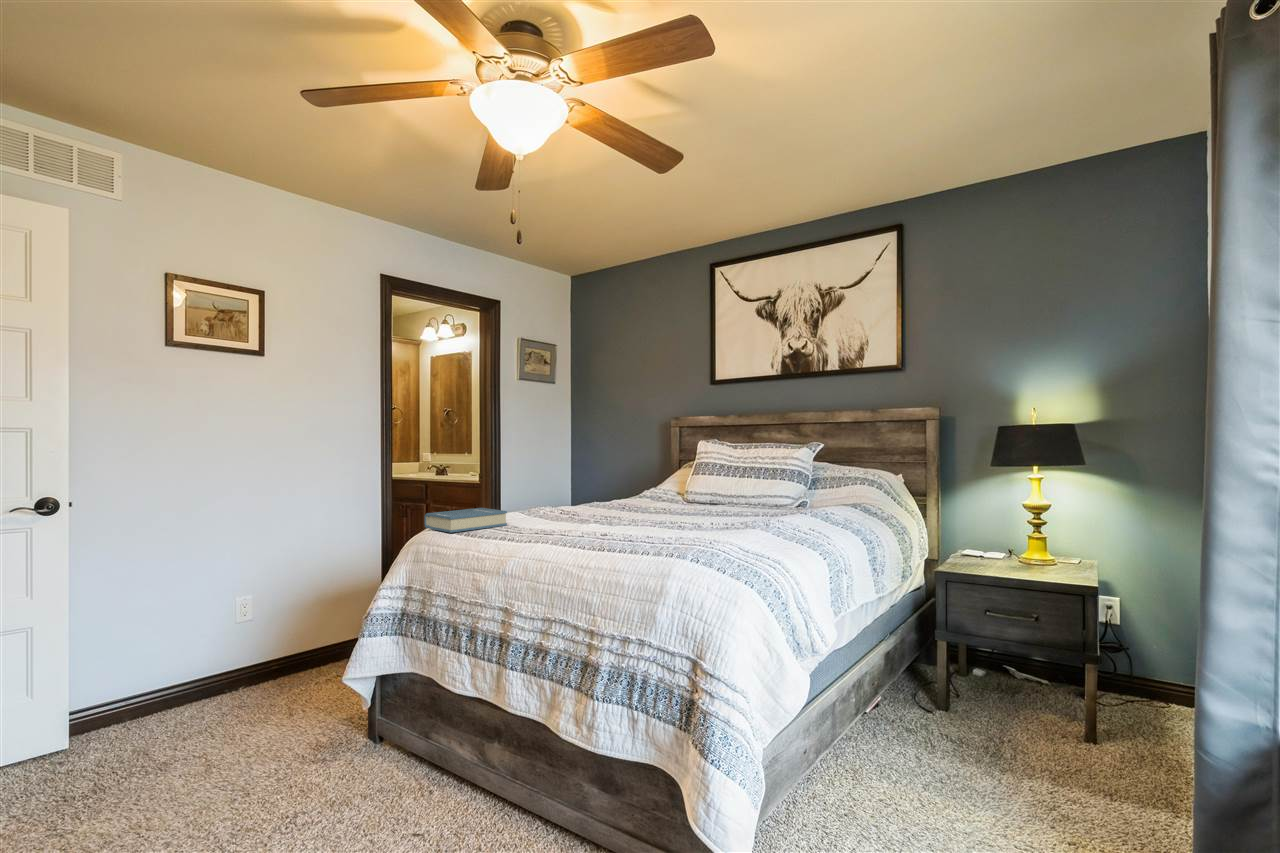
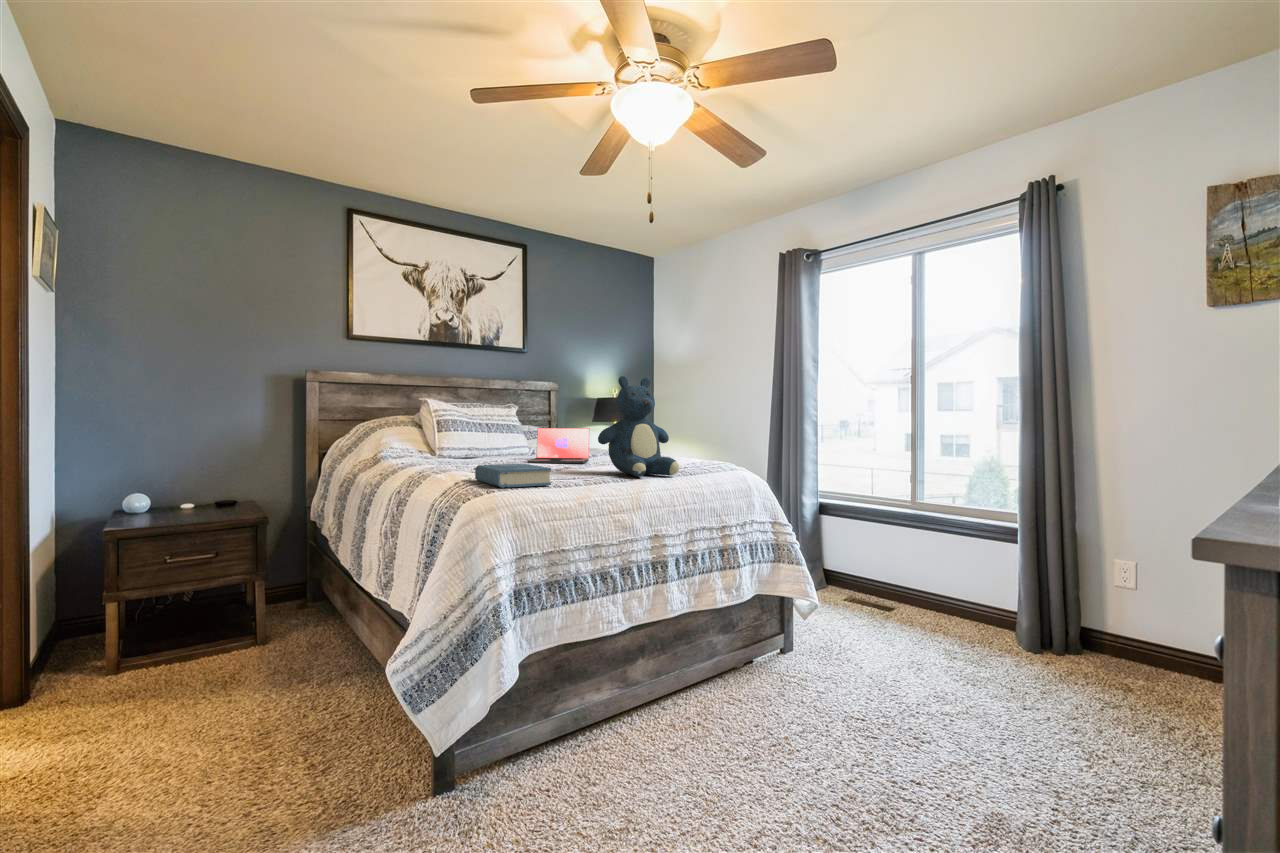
teddy bear: none [544,423,641,547] -> present [598,376,679,477]
laptop: none [673,474,745,521] -> present [527,428,590,463]

